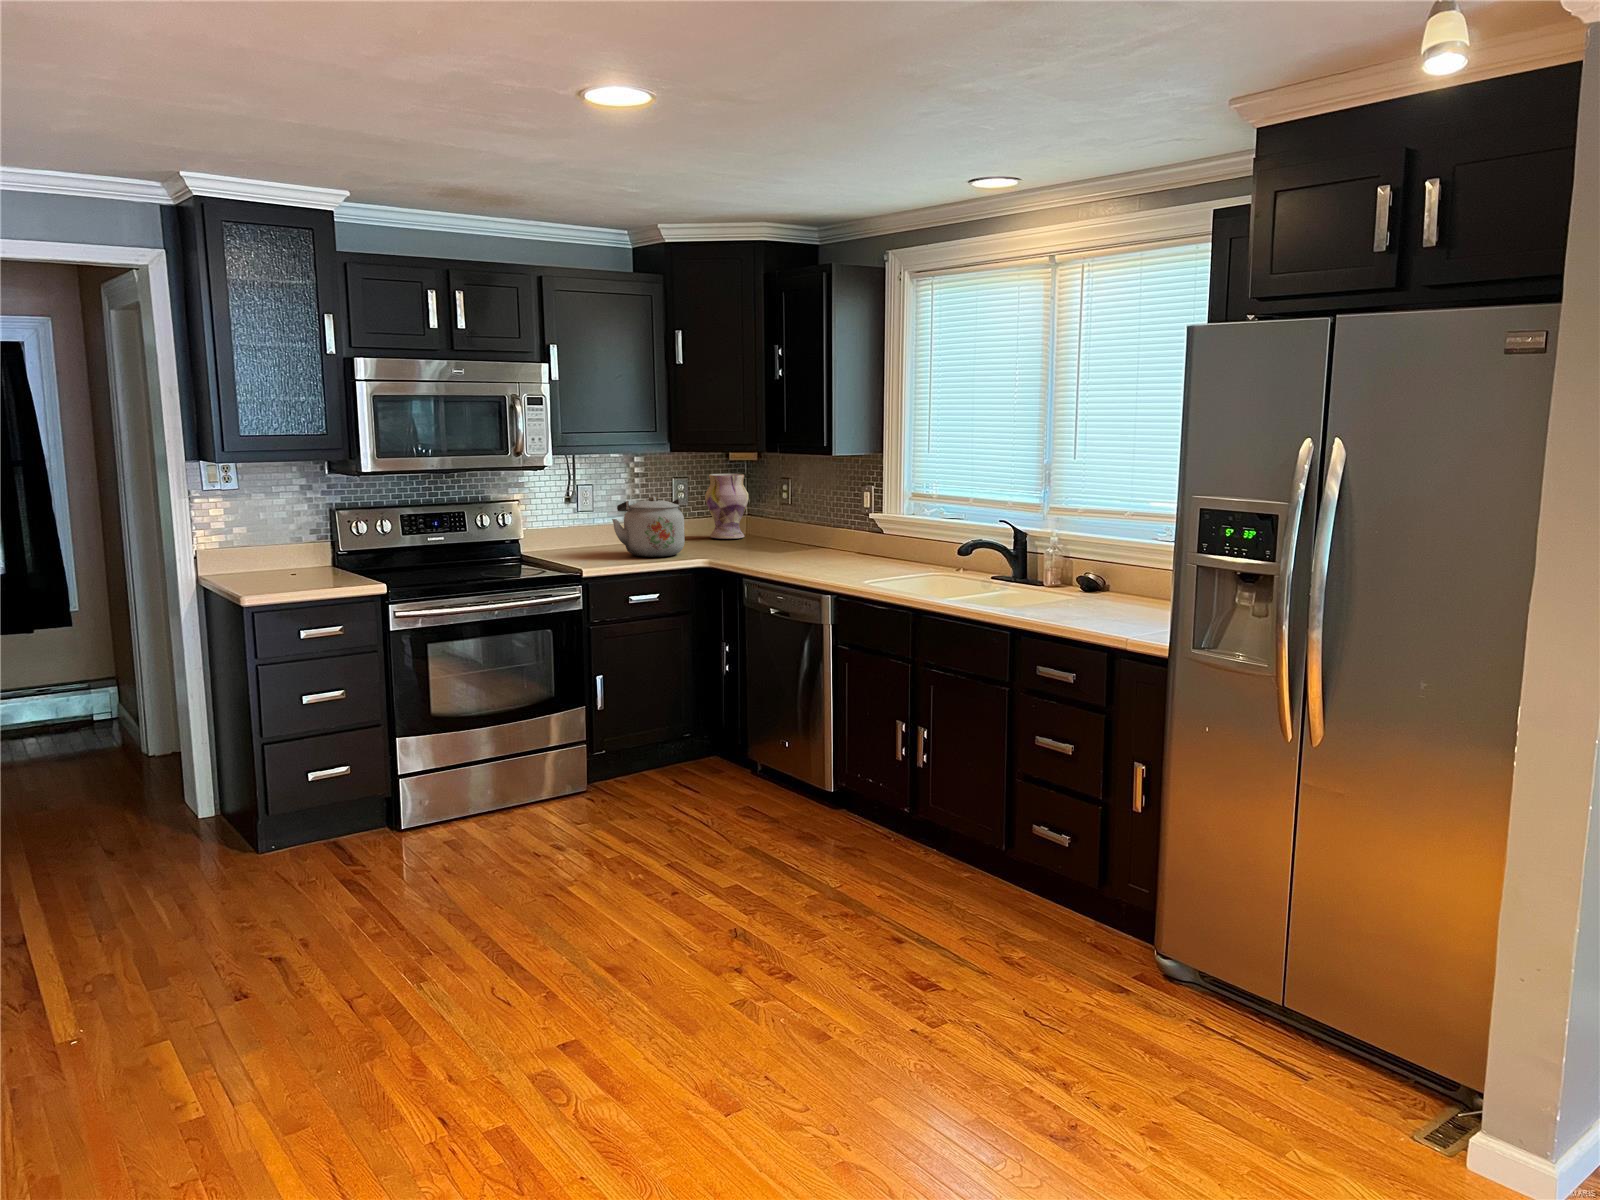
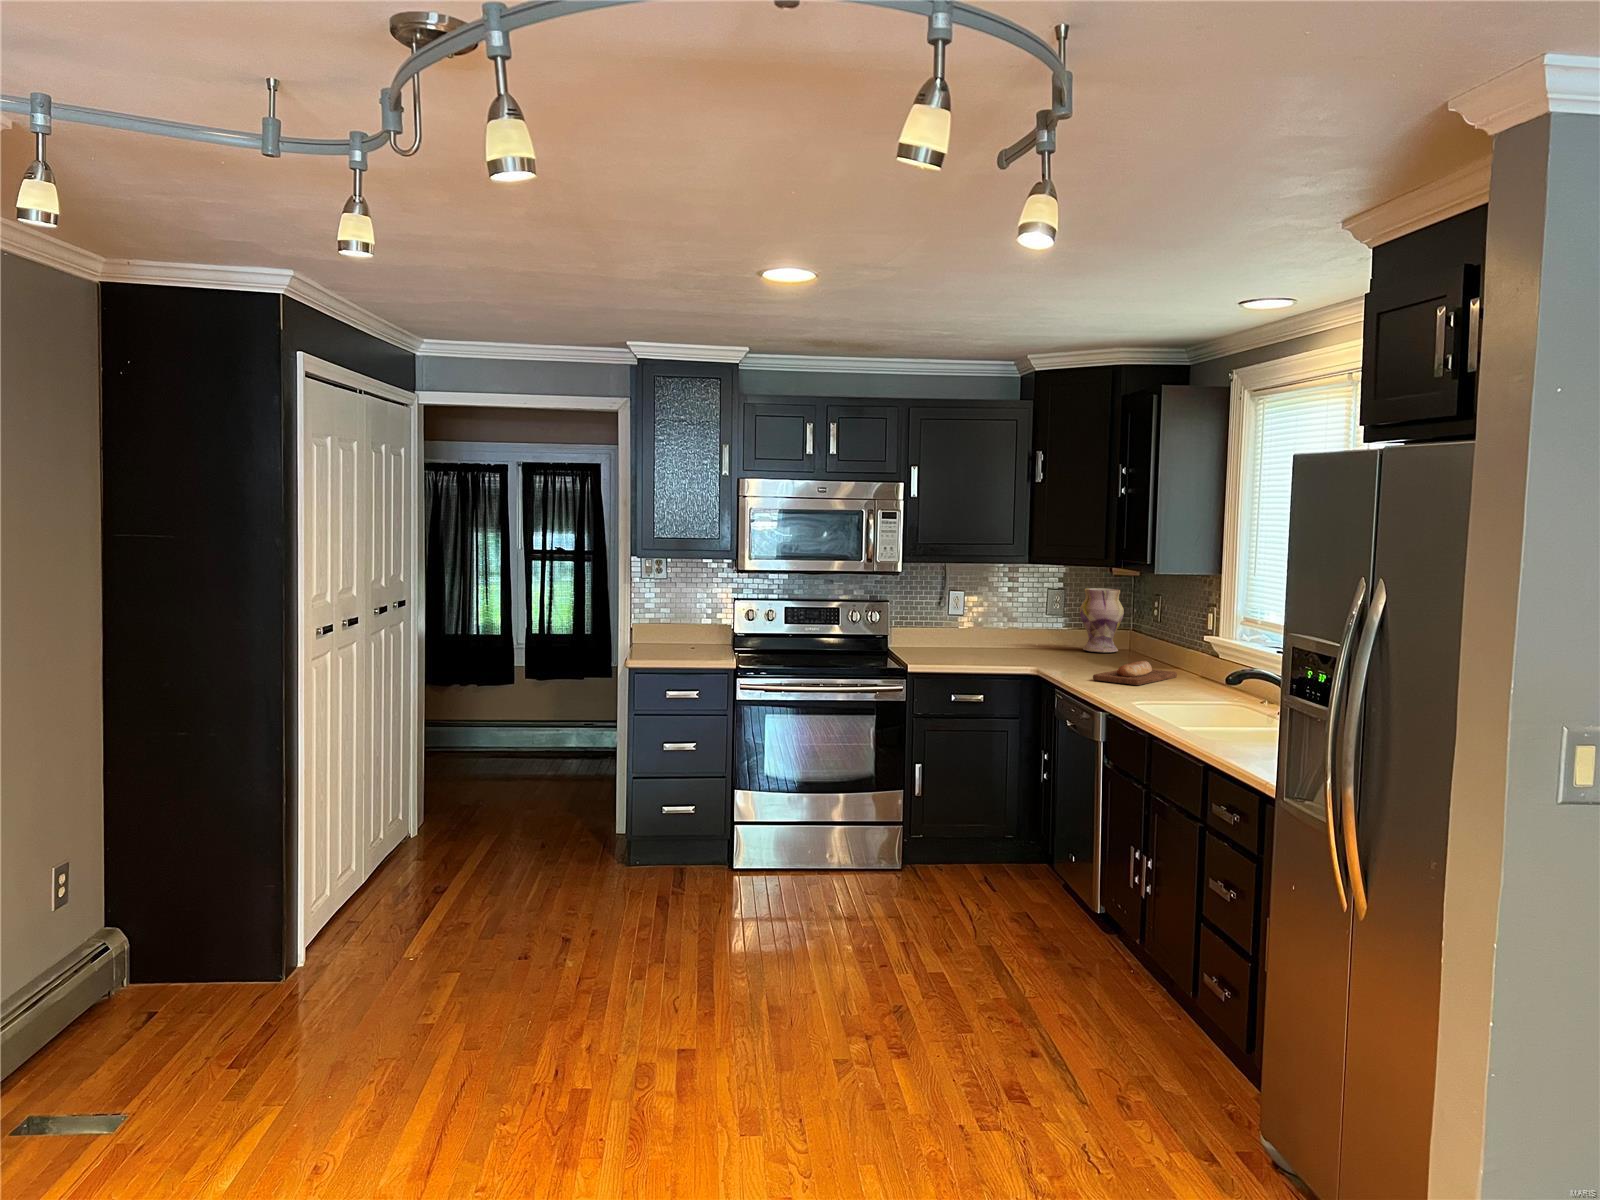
kettle: present [612,496,685,557] -> none [959,606,1028,662]
bread loaf: none [783,543,845,567] -> present [1093,661,1177,685]

